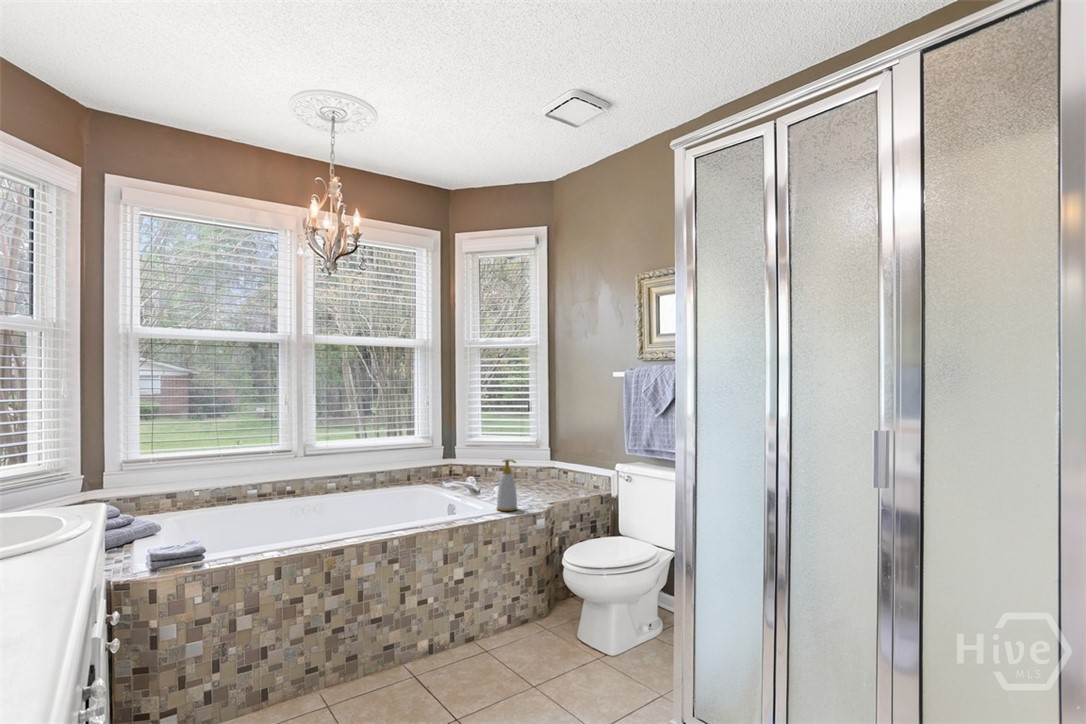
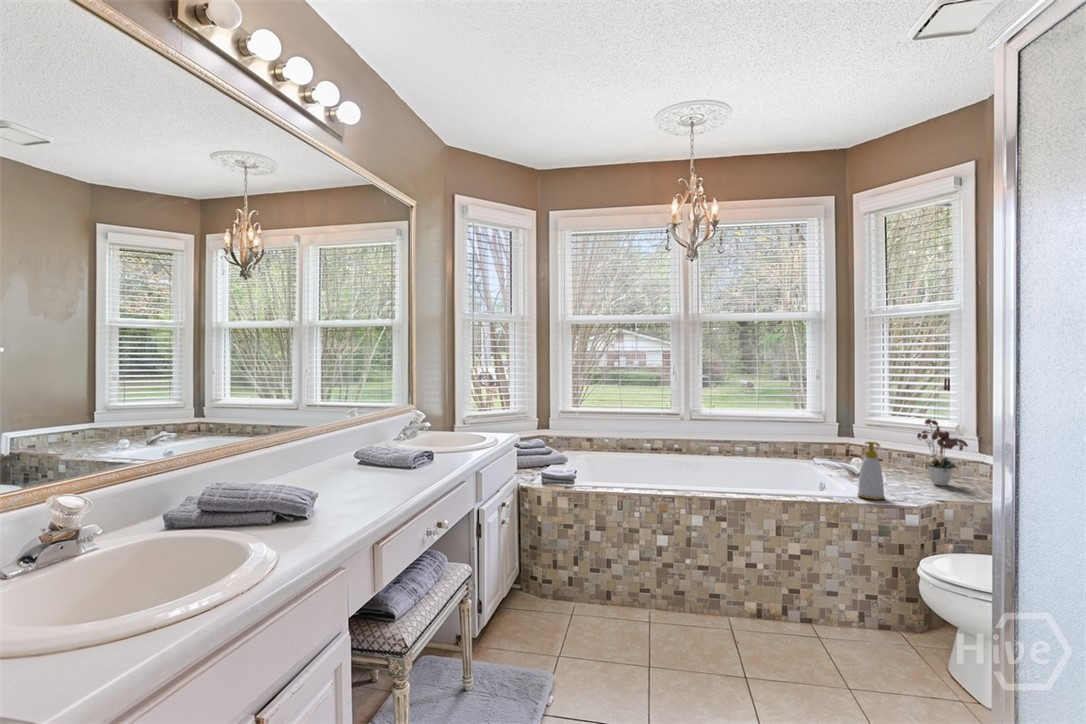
flower arrangement: none [517,433,556,491] -> present [917,419,968,486]

